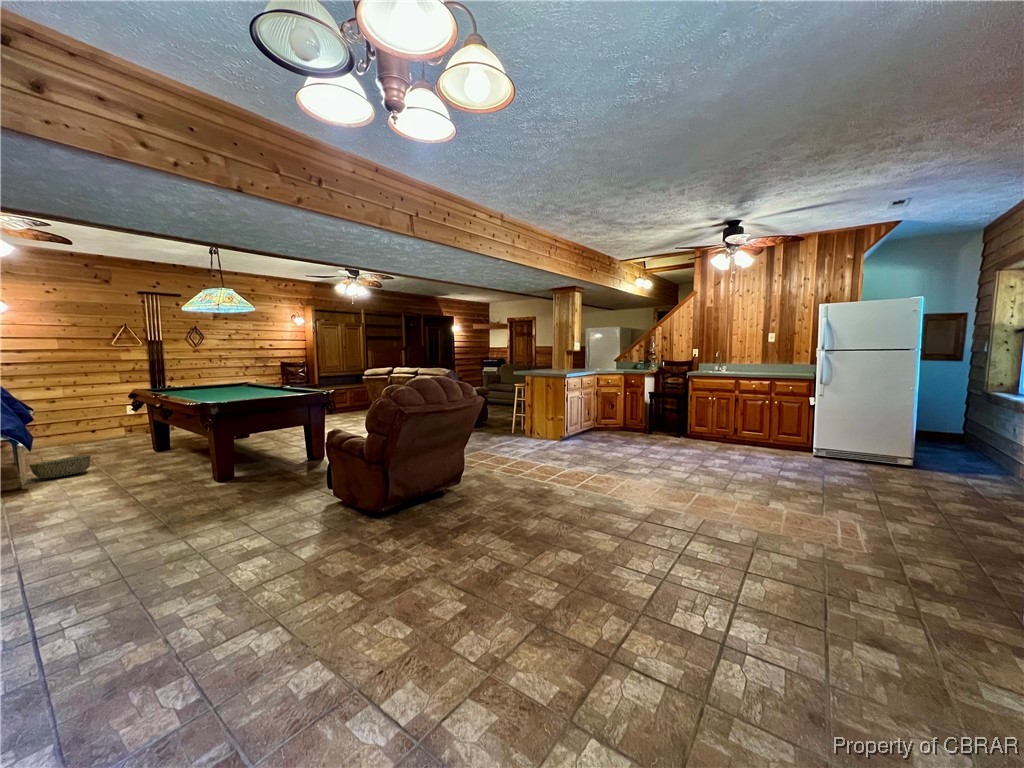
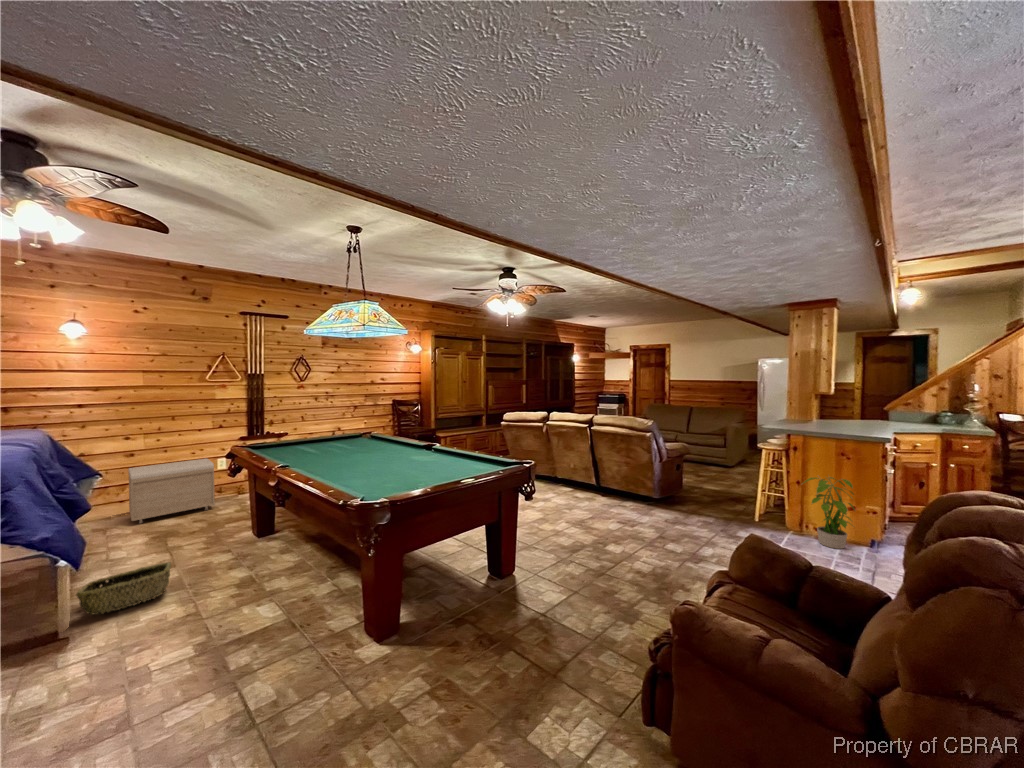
potted plant: none [528,397,556,441] -> present [804,477,855,549]
storage bench: none [52,405,125,449] -> present [128,459,215,523]

